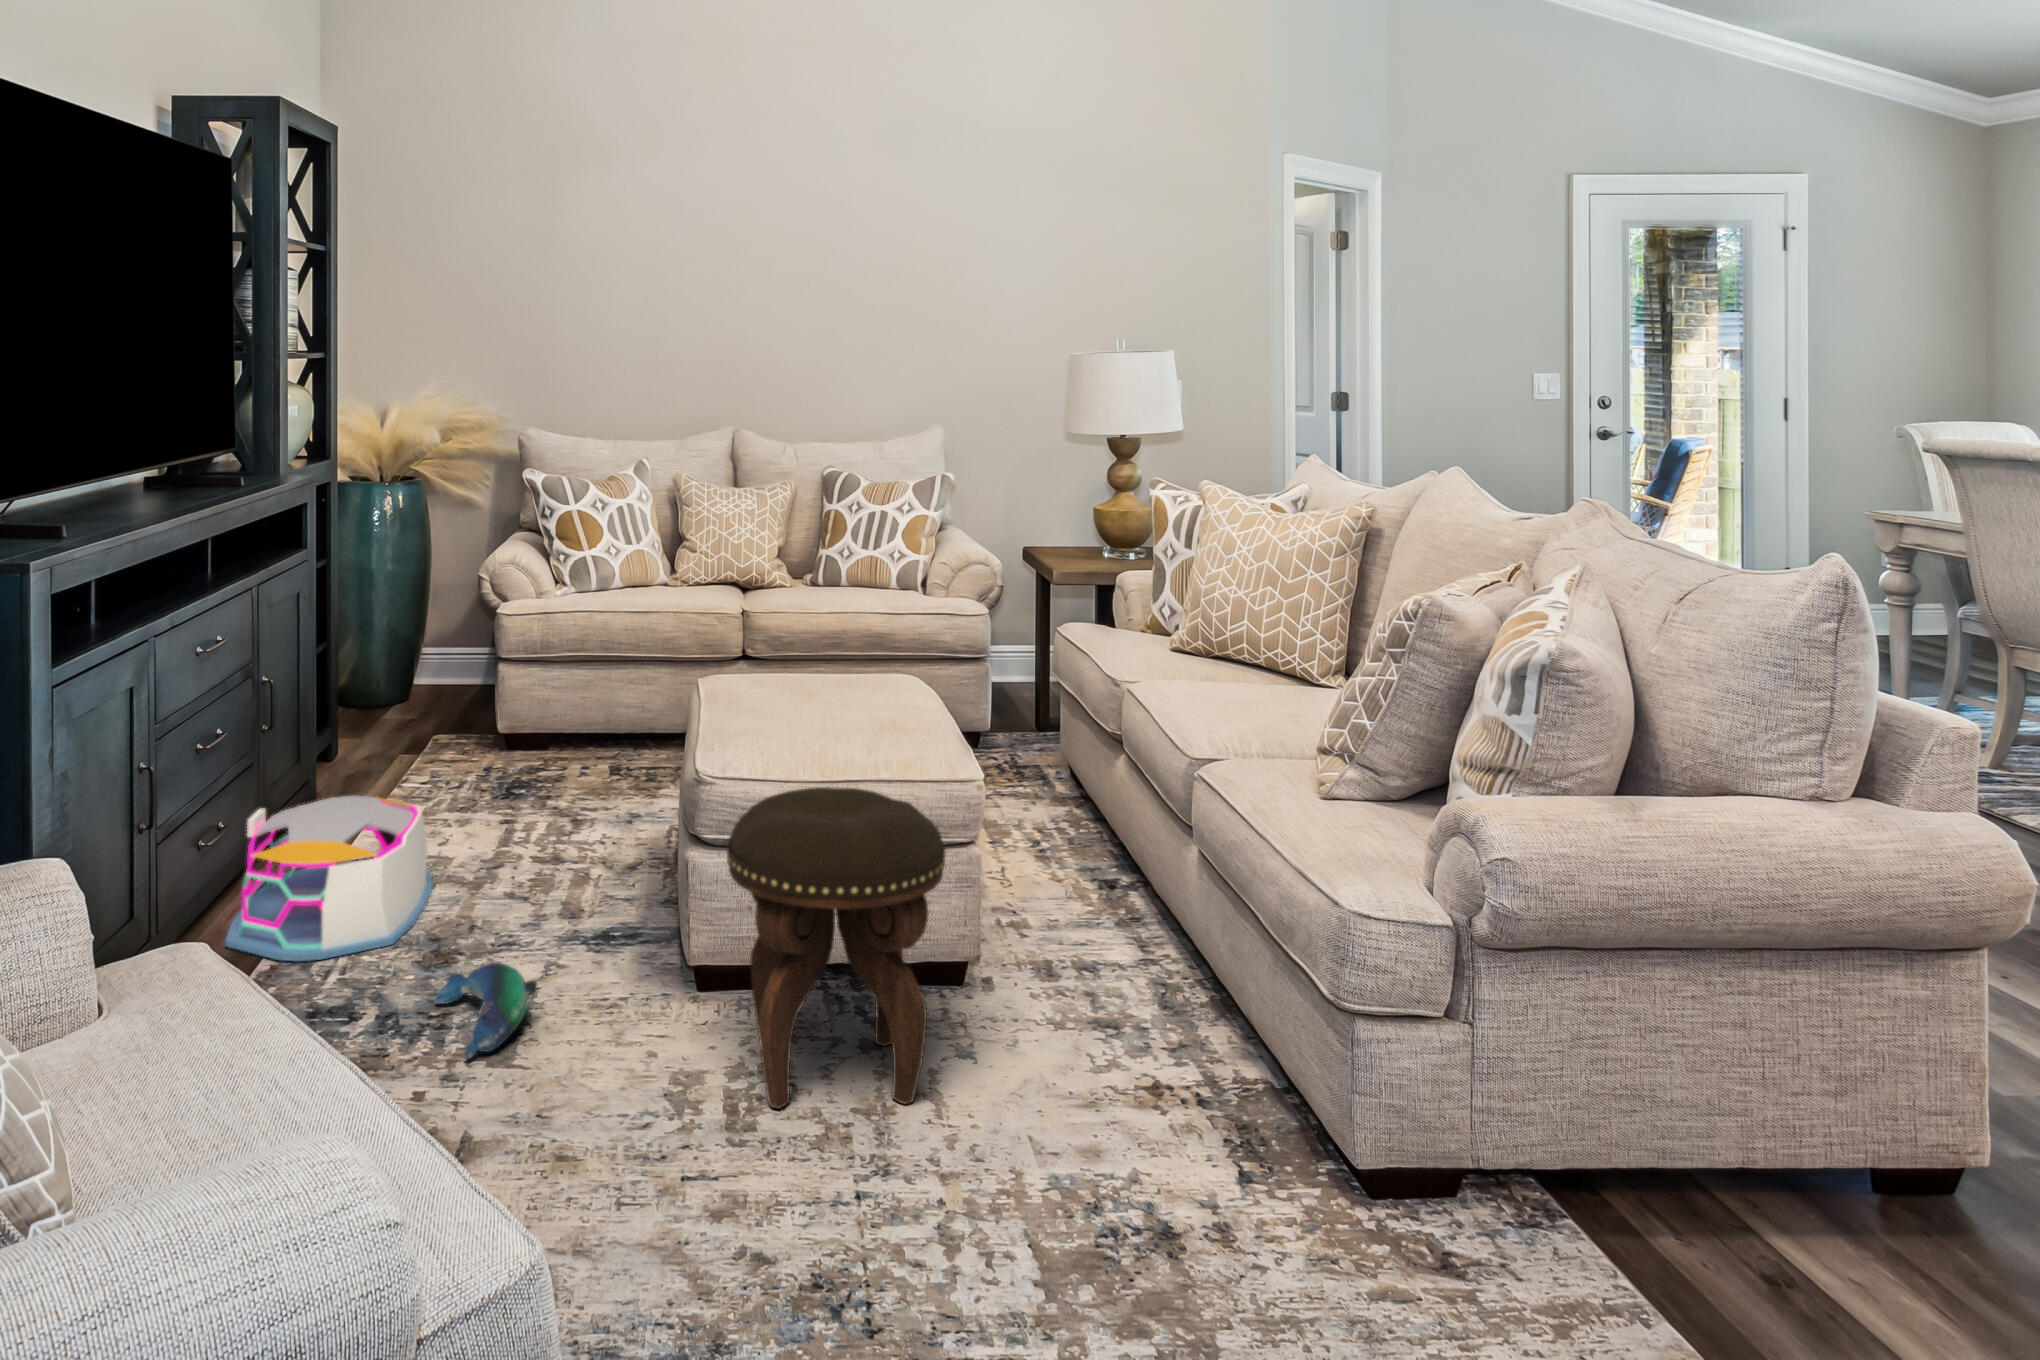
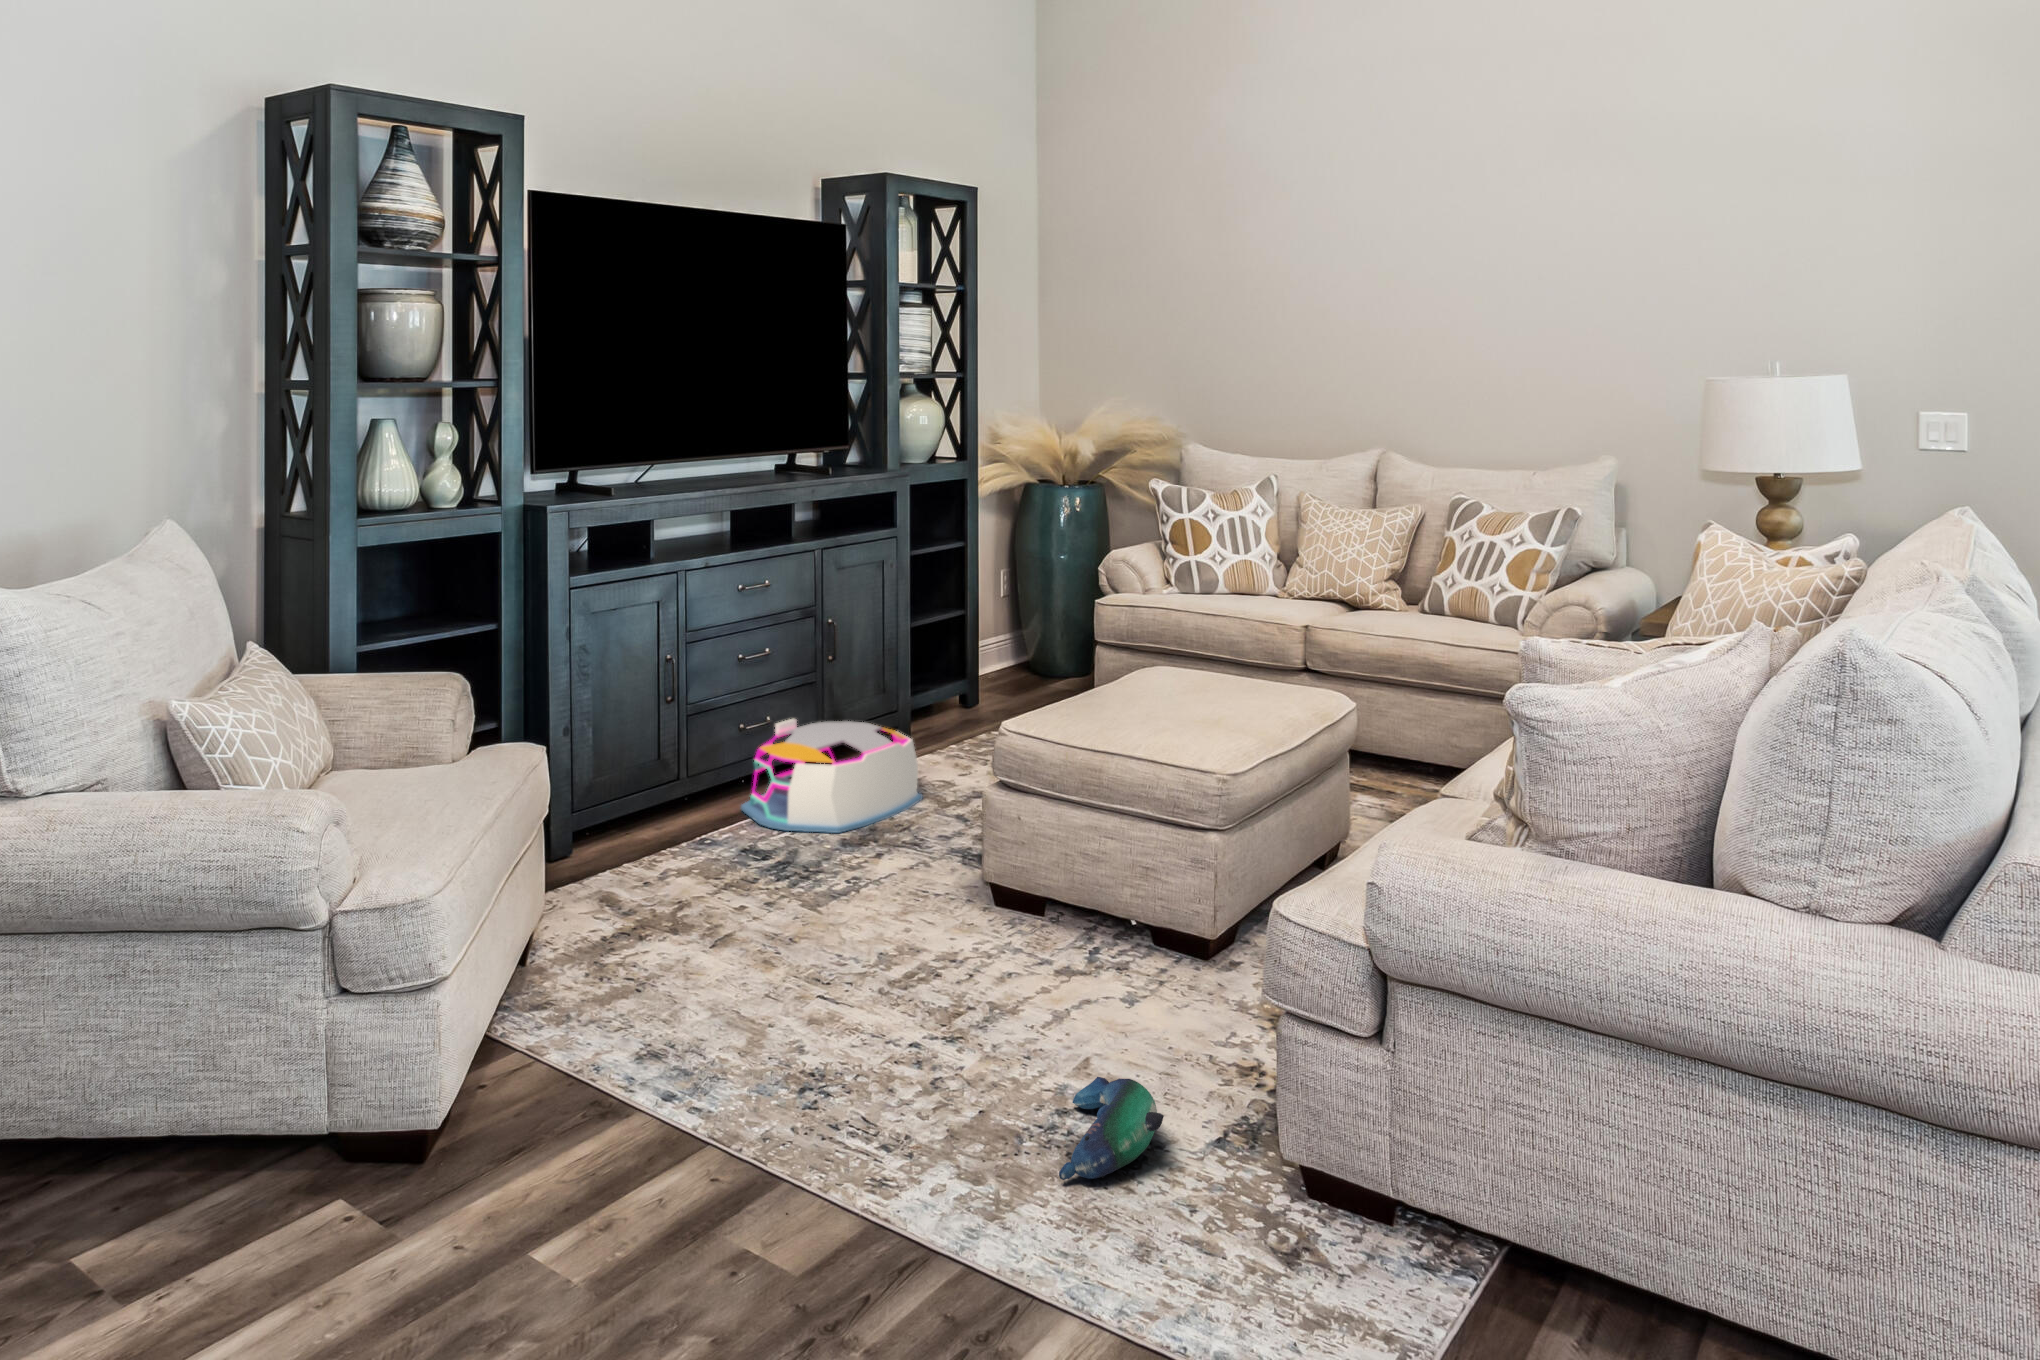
footstool: present [727,787,945,1108] -> none [925,747,1108,1015]
plush toy: present [435,963,537,1059] -> present [1059,1077,1164,1180]

